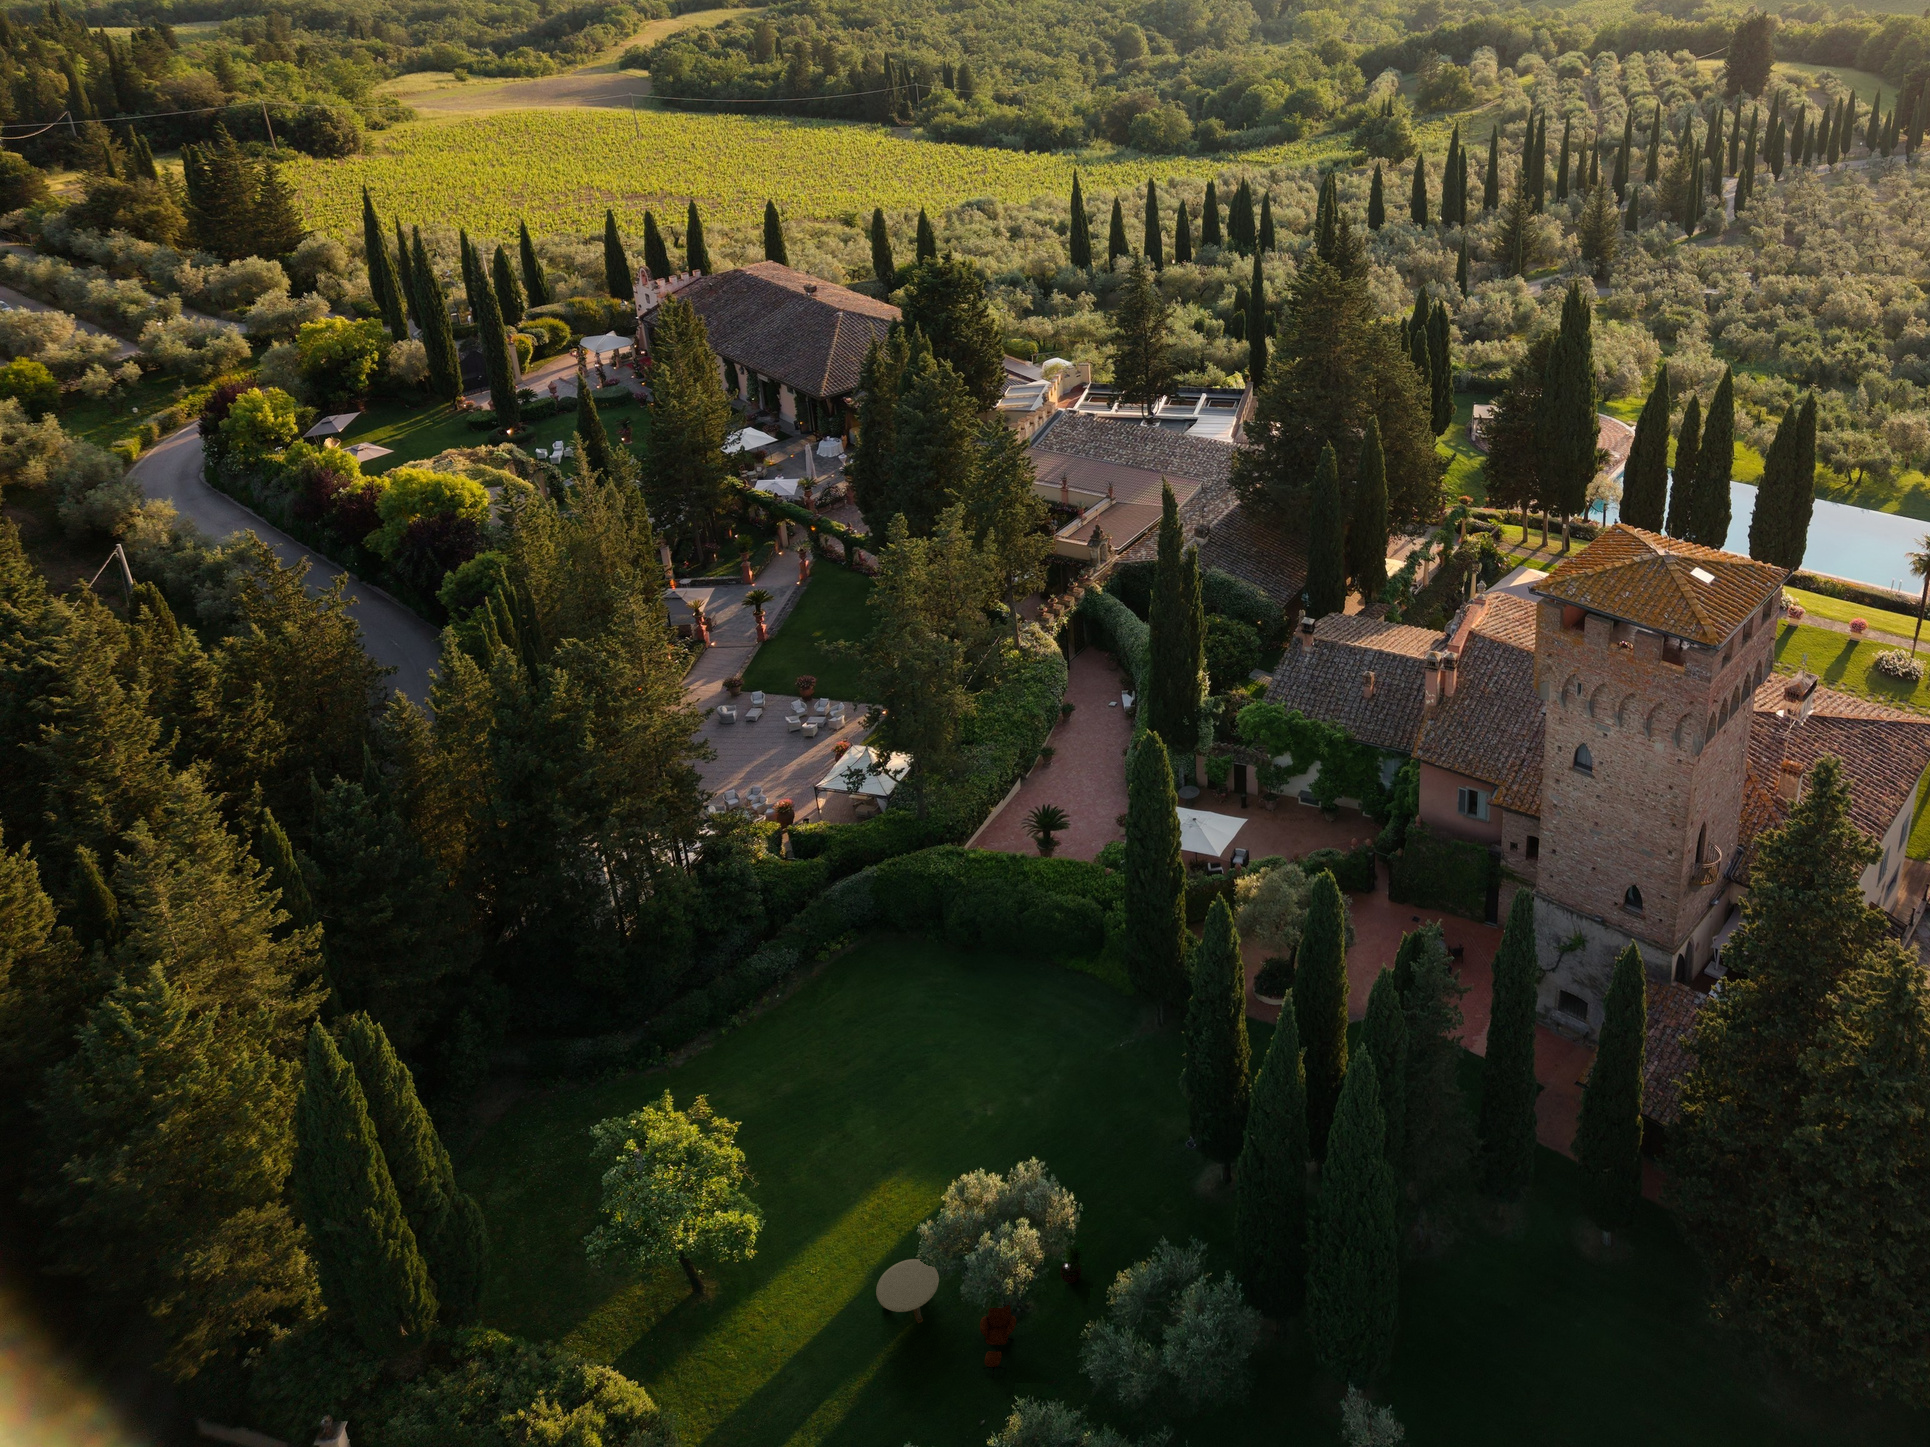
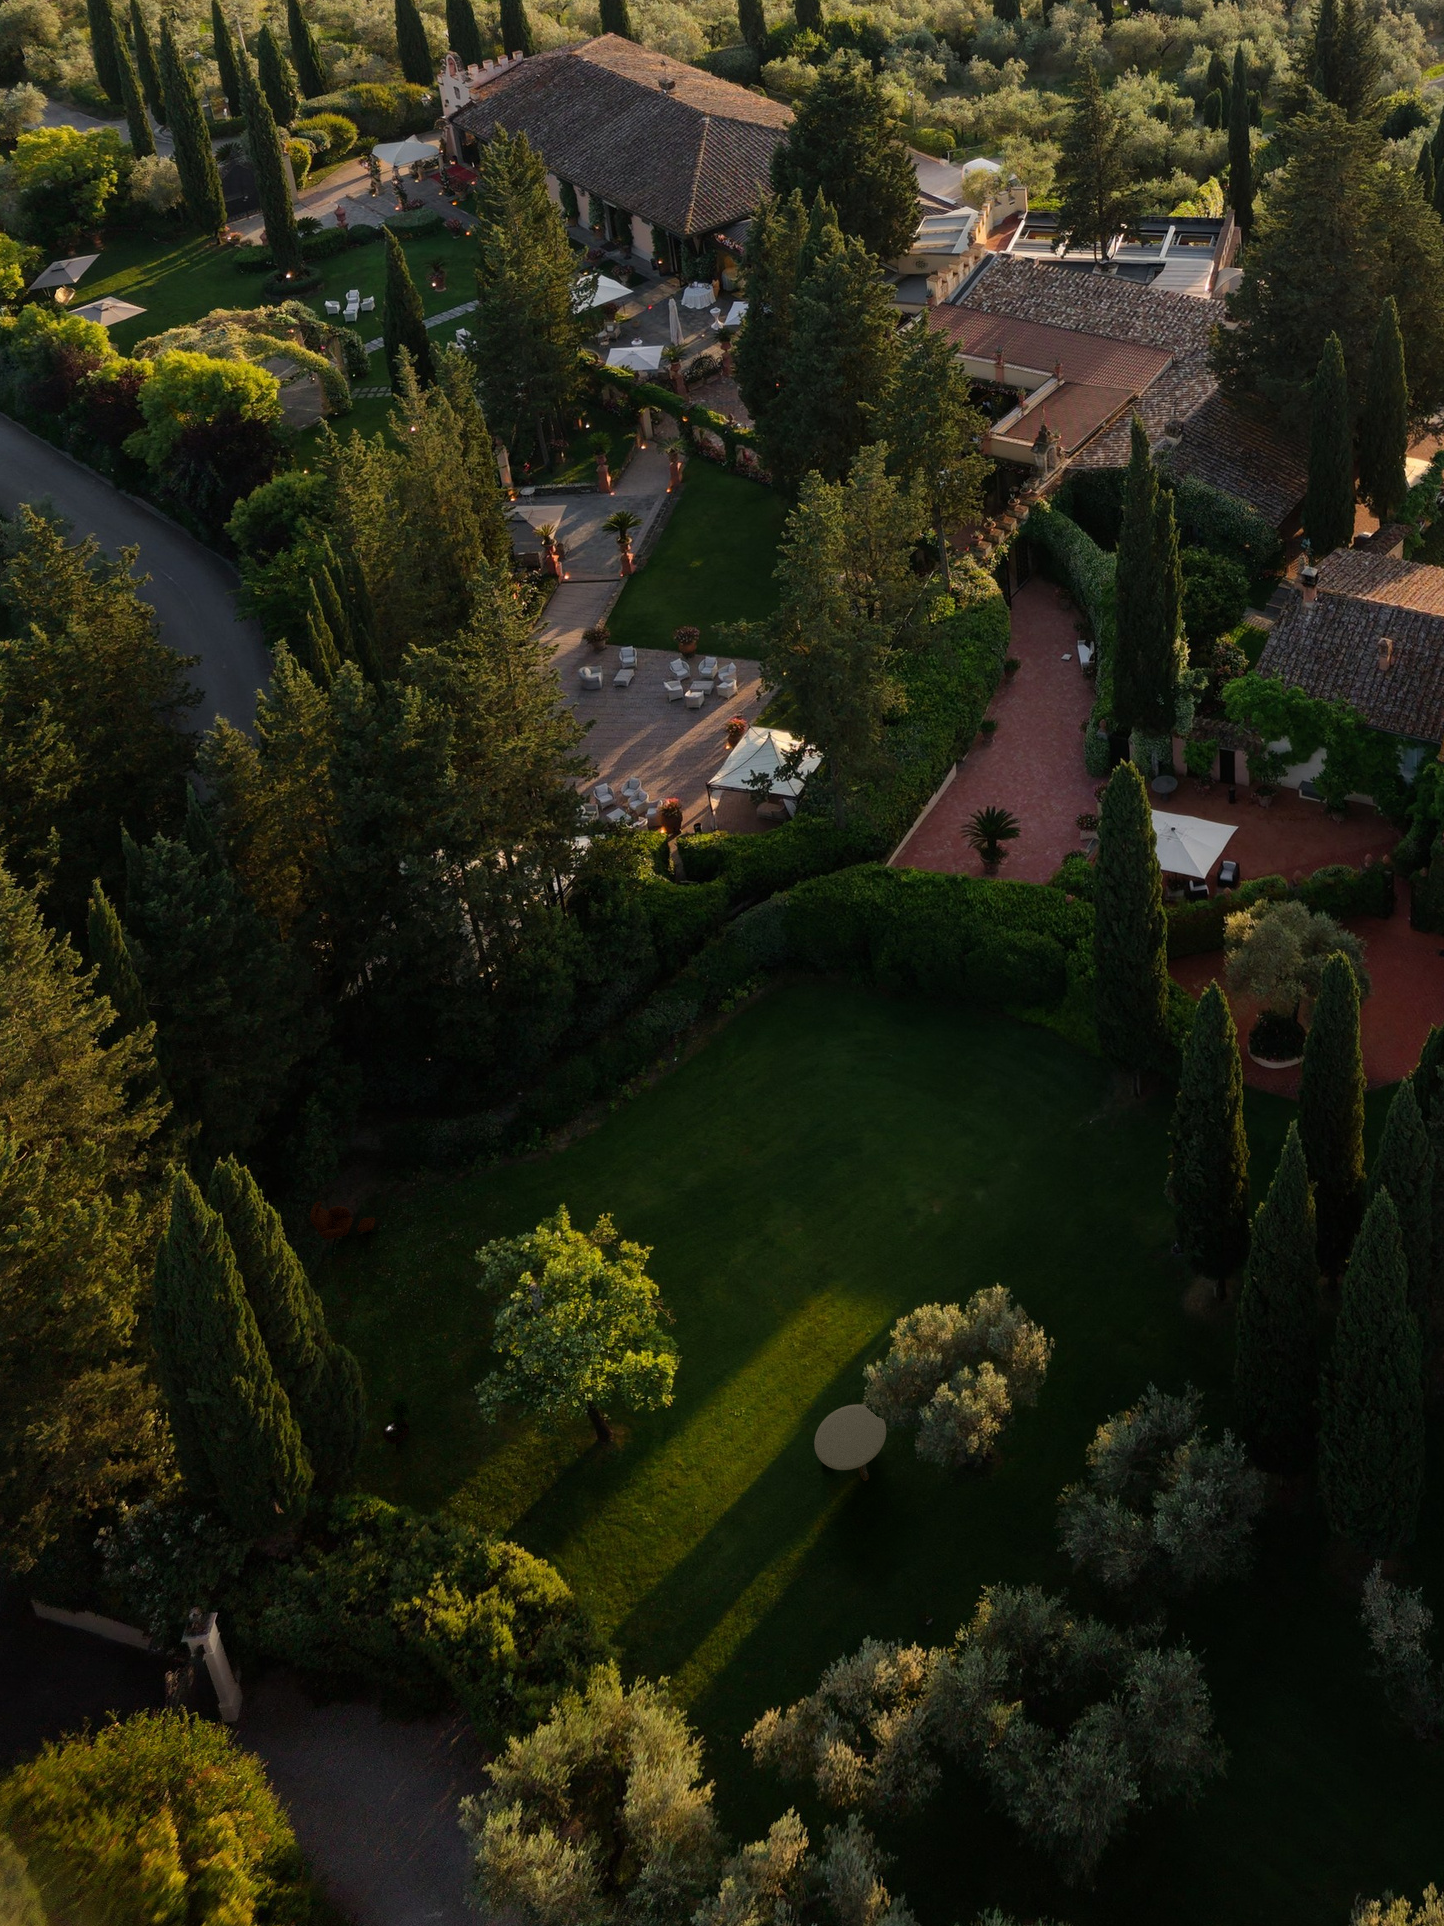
potted tree: present [1060,1243,1085,1283] -> present [383,1392,411,1444]
lounge chair: present [980,1302,1016,1378] -> present [310,1202,376,1250]

